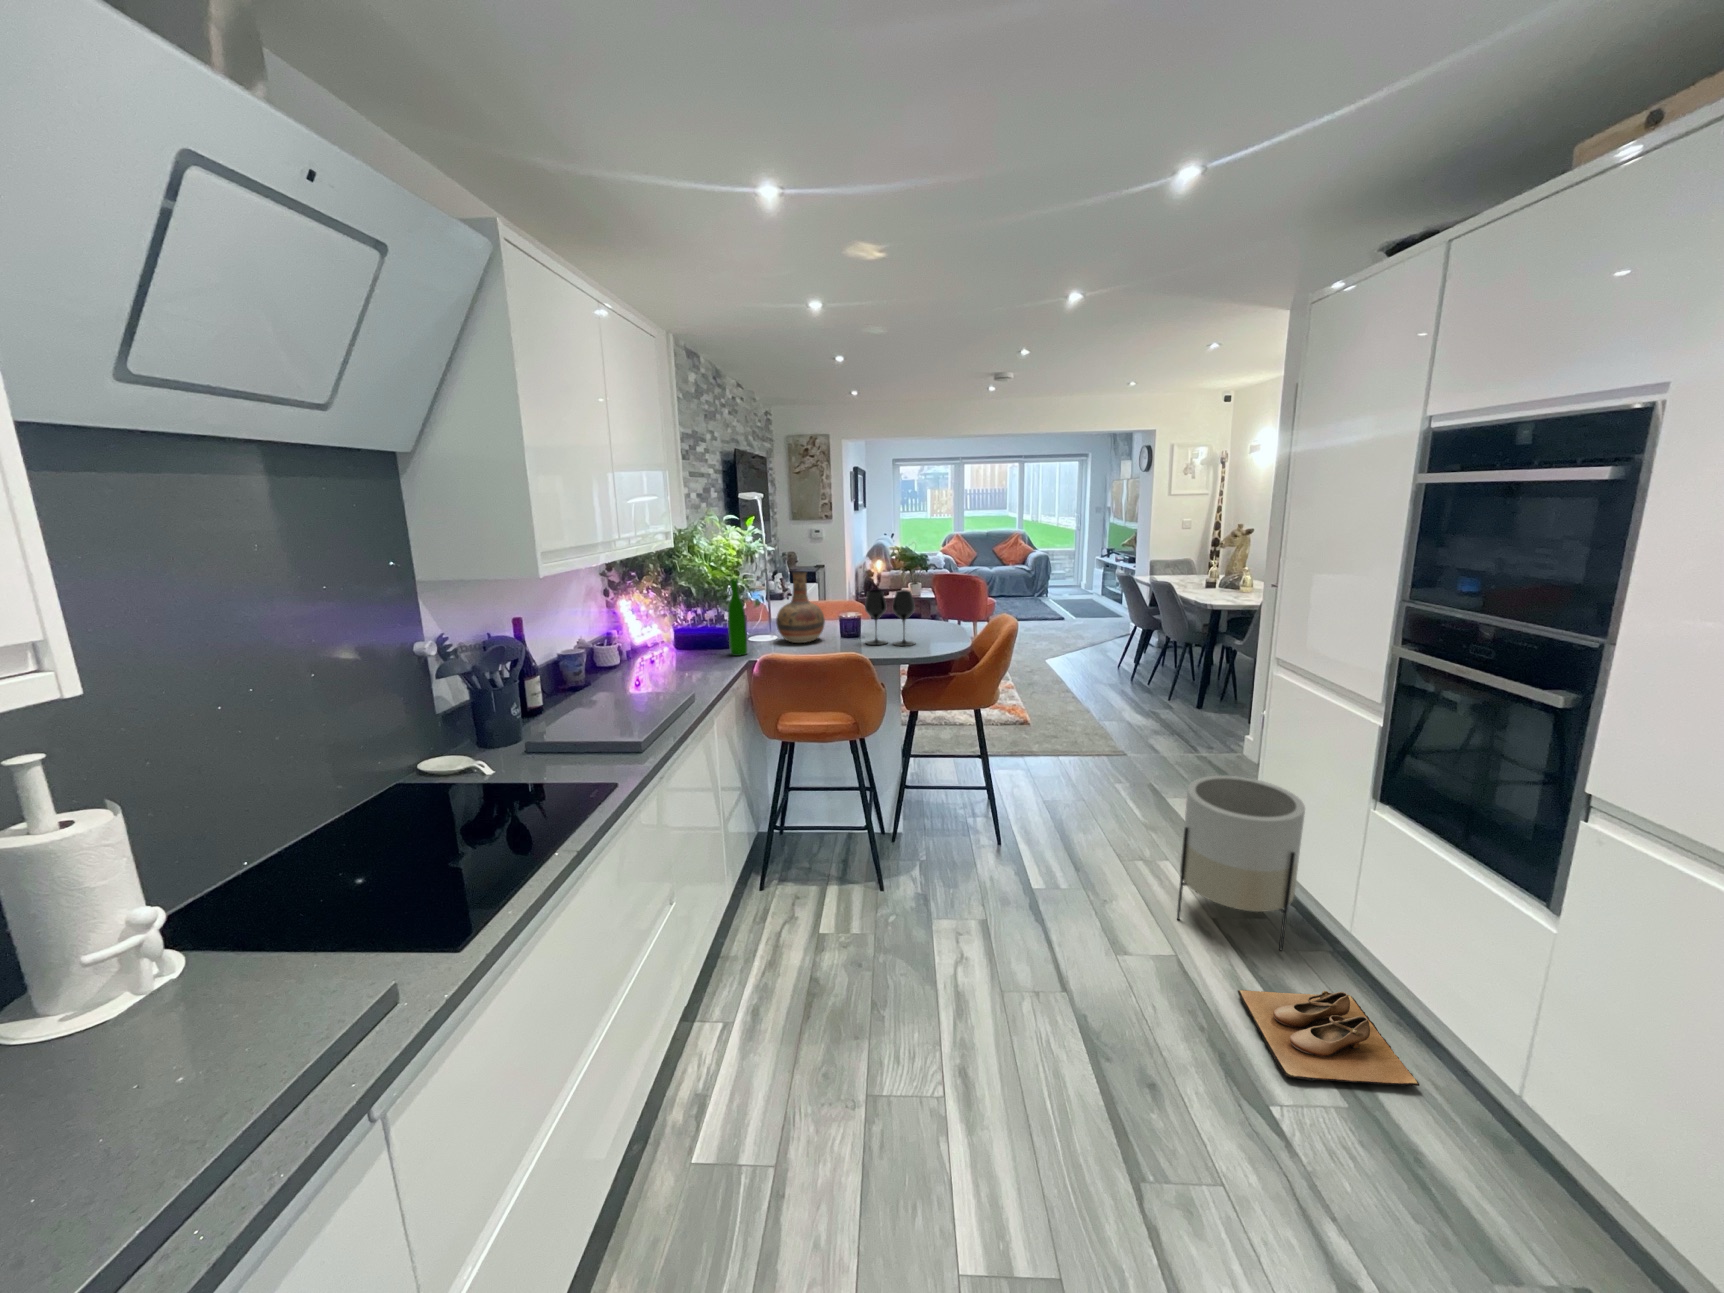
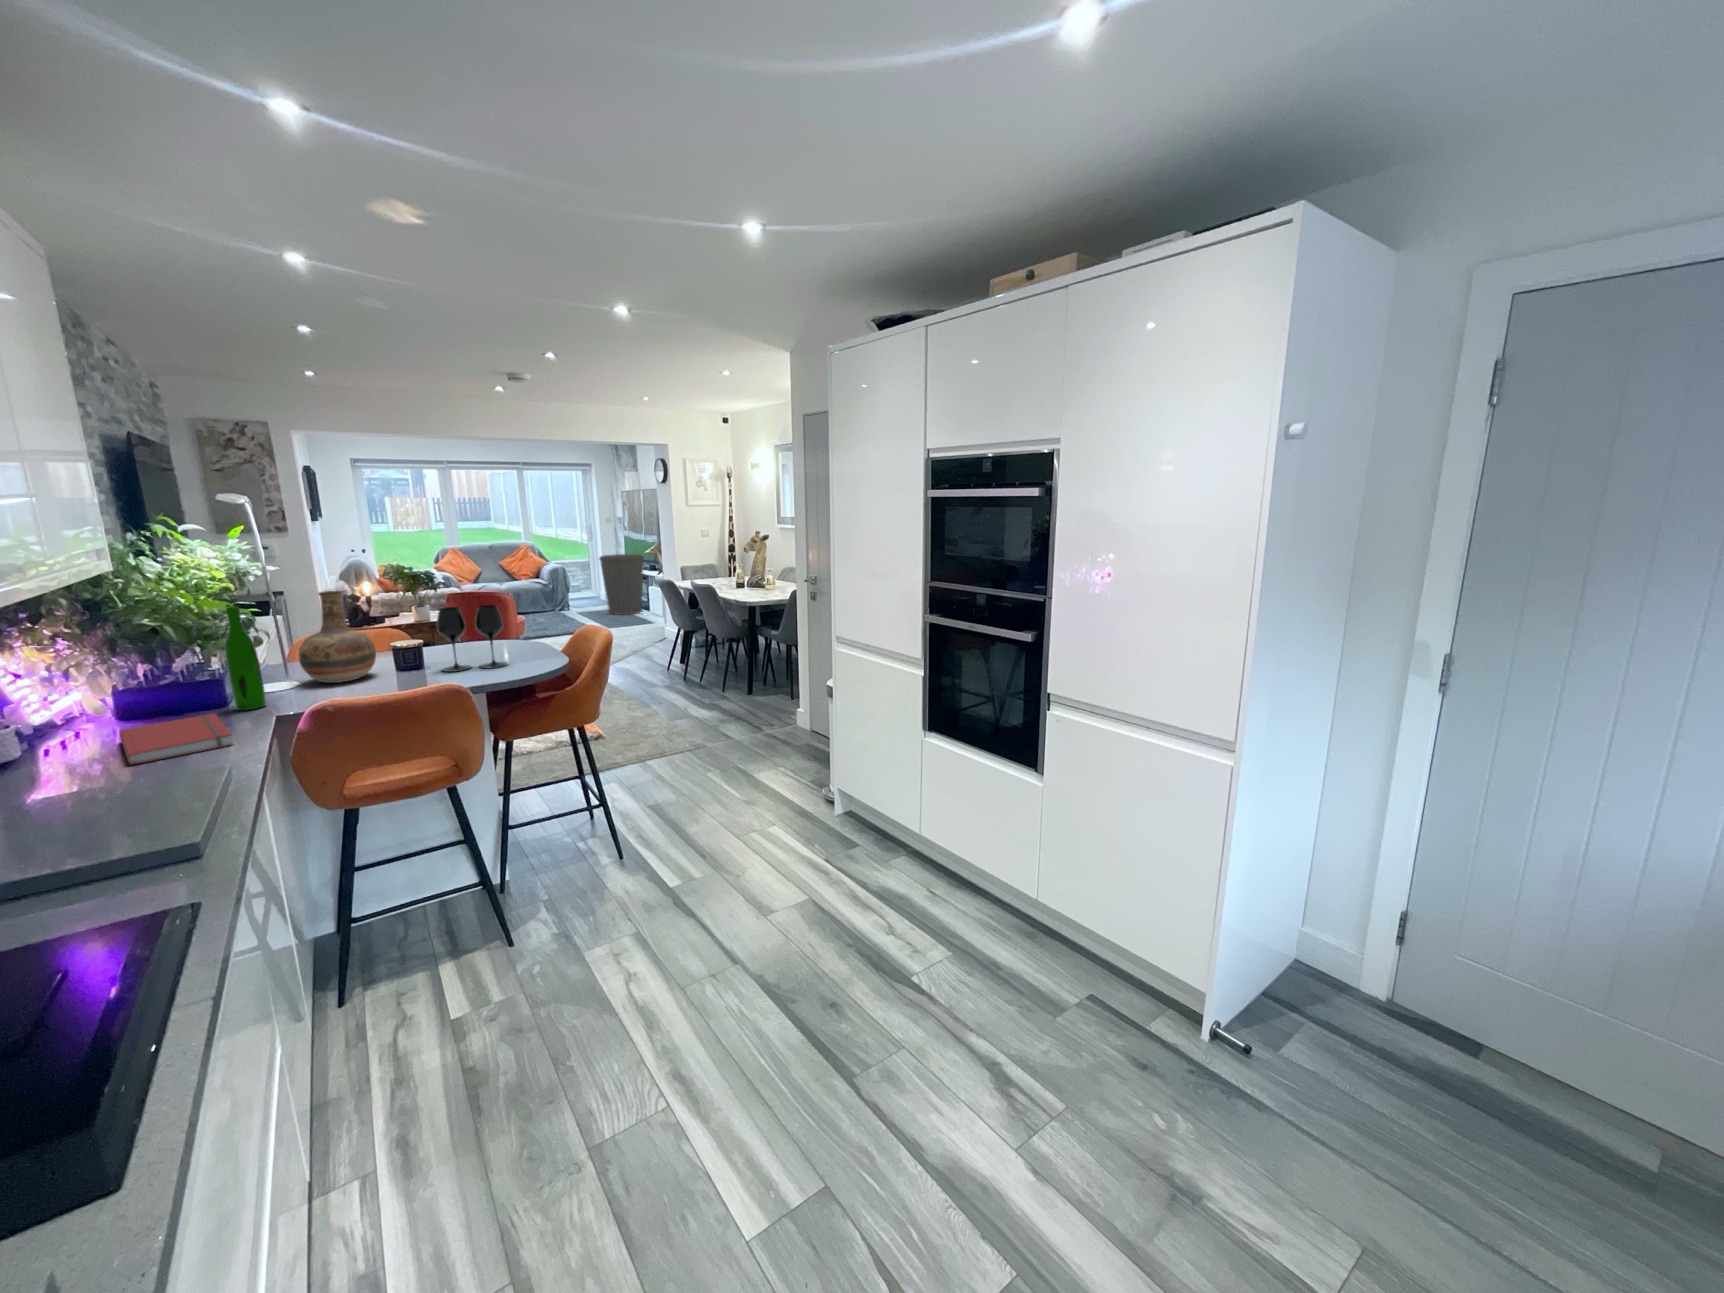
trash can: none [1078,544,1123,605] -> present [599,554,644,615]
book: none [656,655,714,683] -> present [120,713,233,765]
planter: present [1177,775,1305,951] -> none [795,736,880,869]
shoe: present [1238,990,1420,1086] -> none [863,875,983,950]

